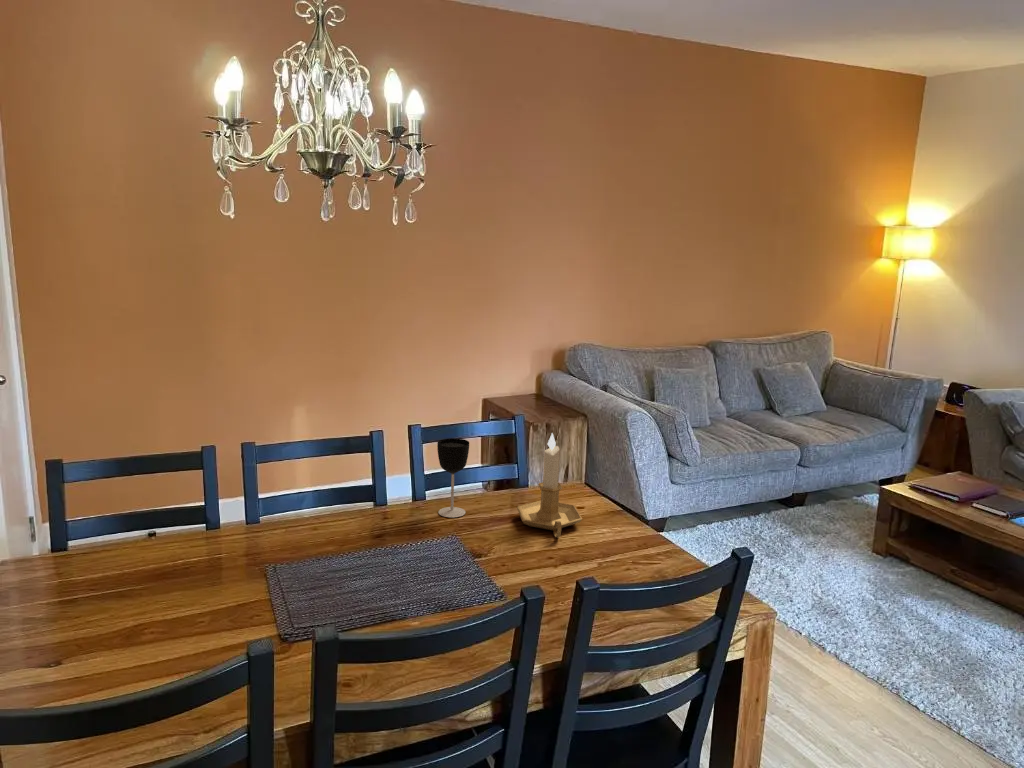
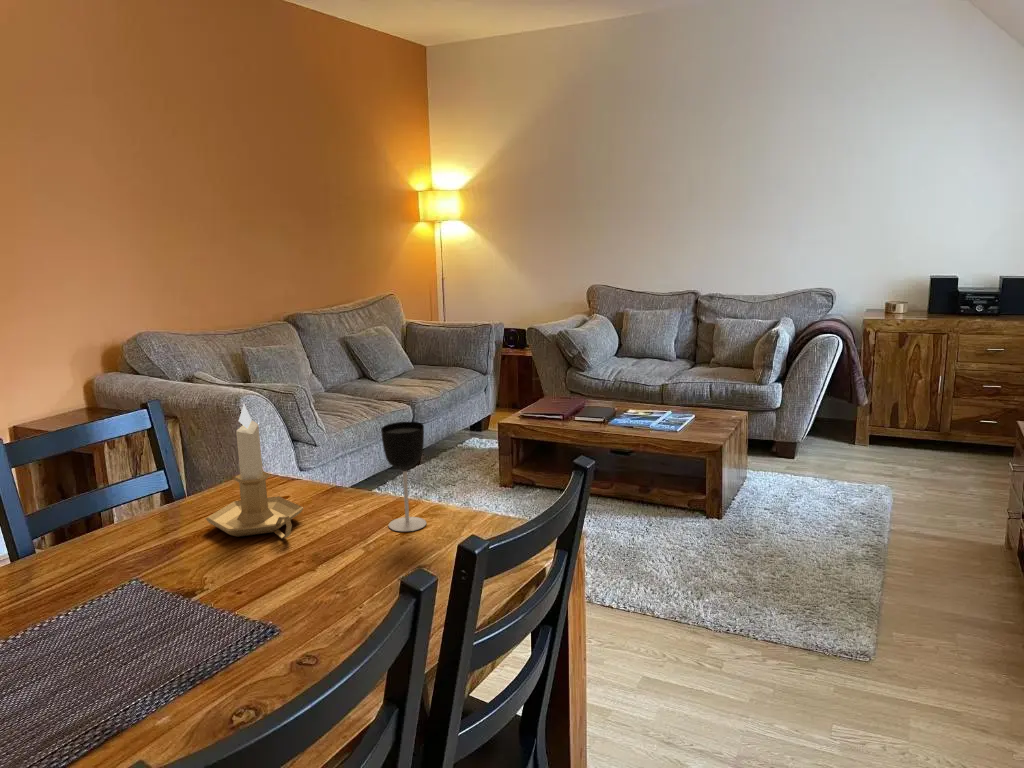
wine glass: present [437,438,469,517] -> present [381,422,426,531]

